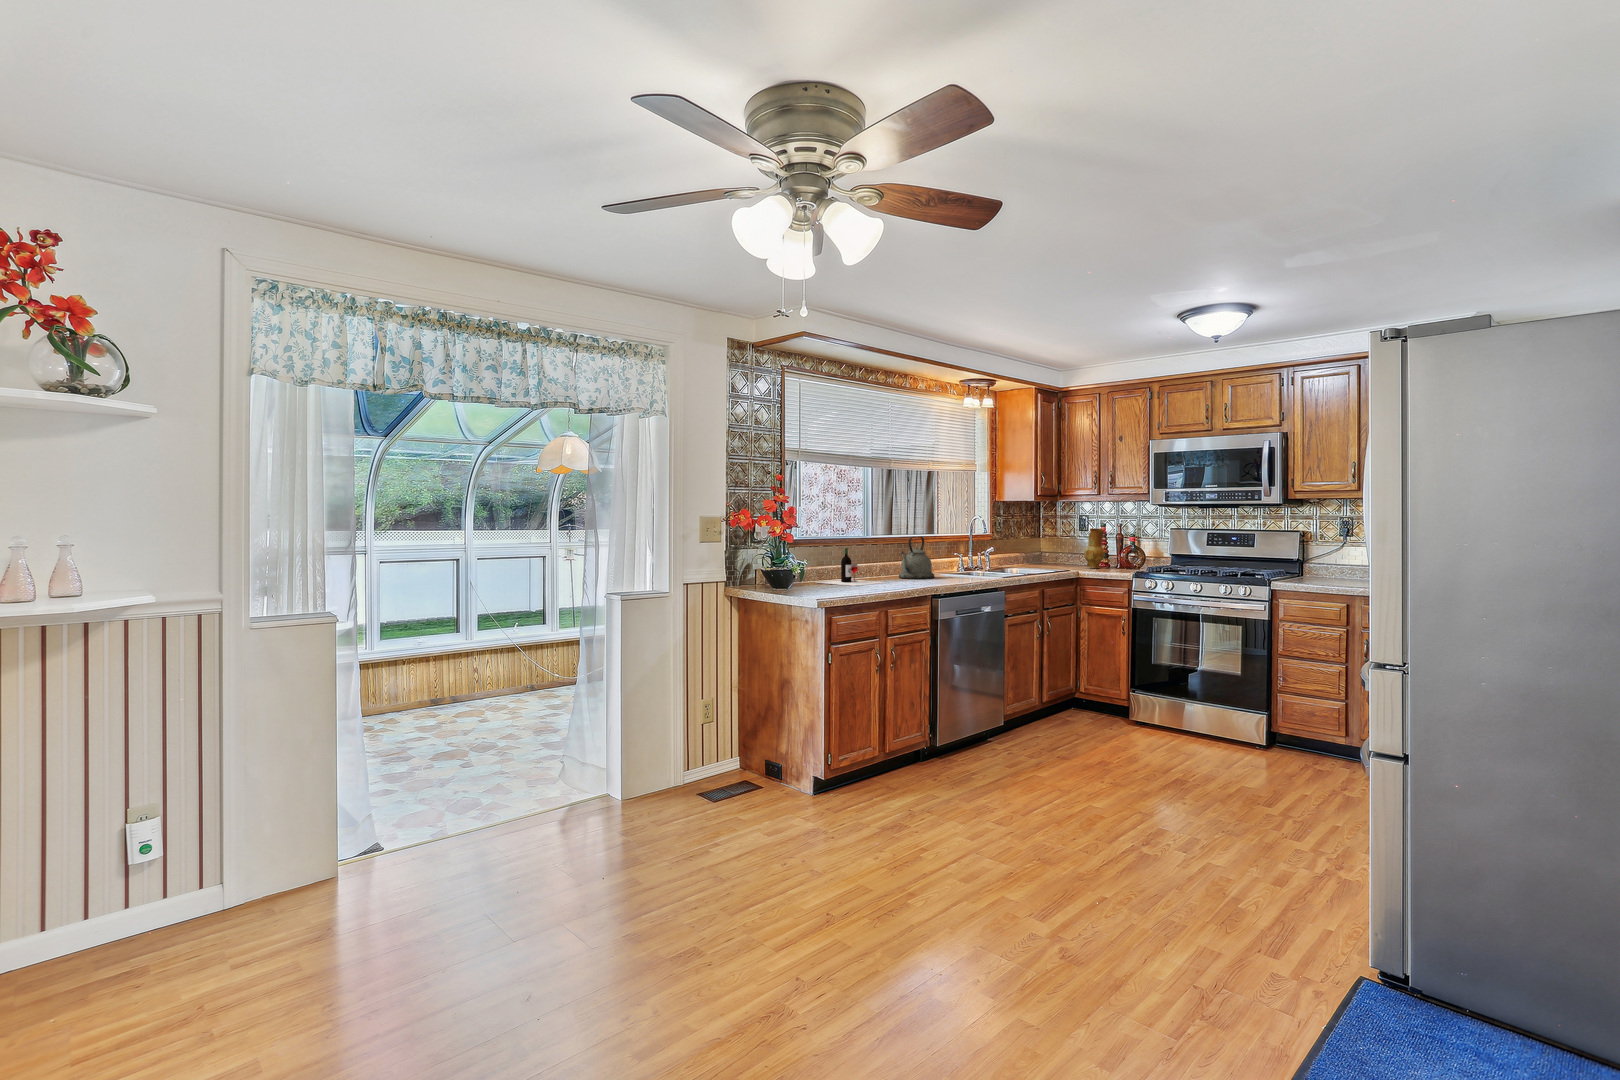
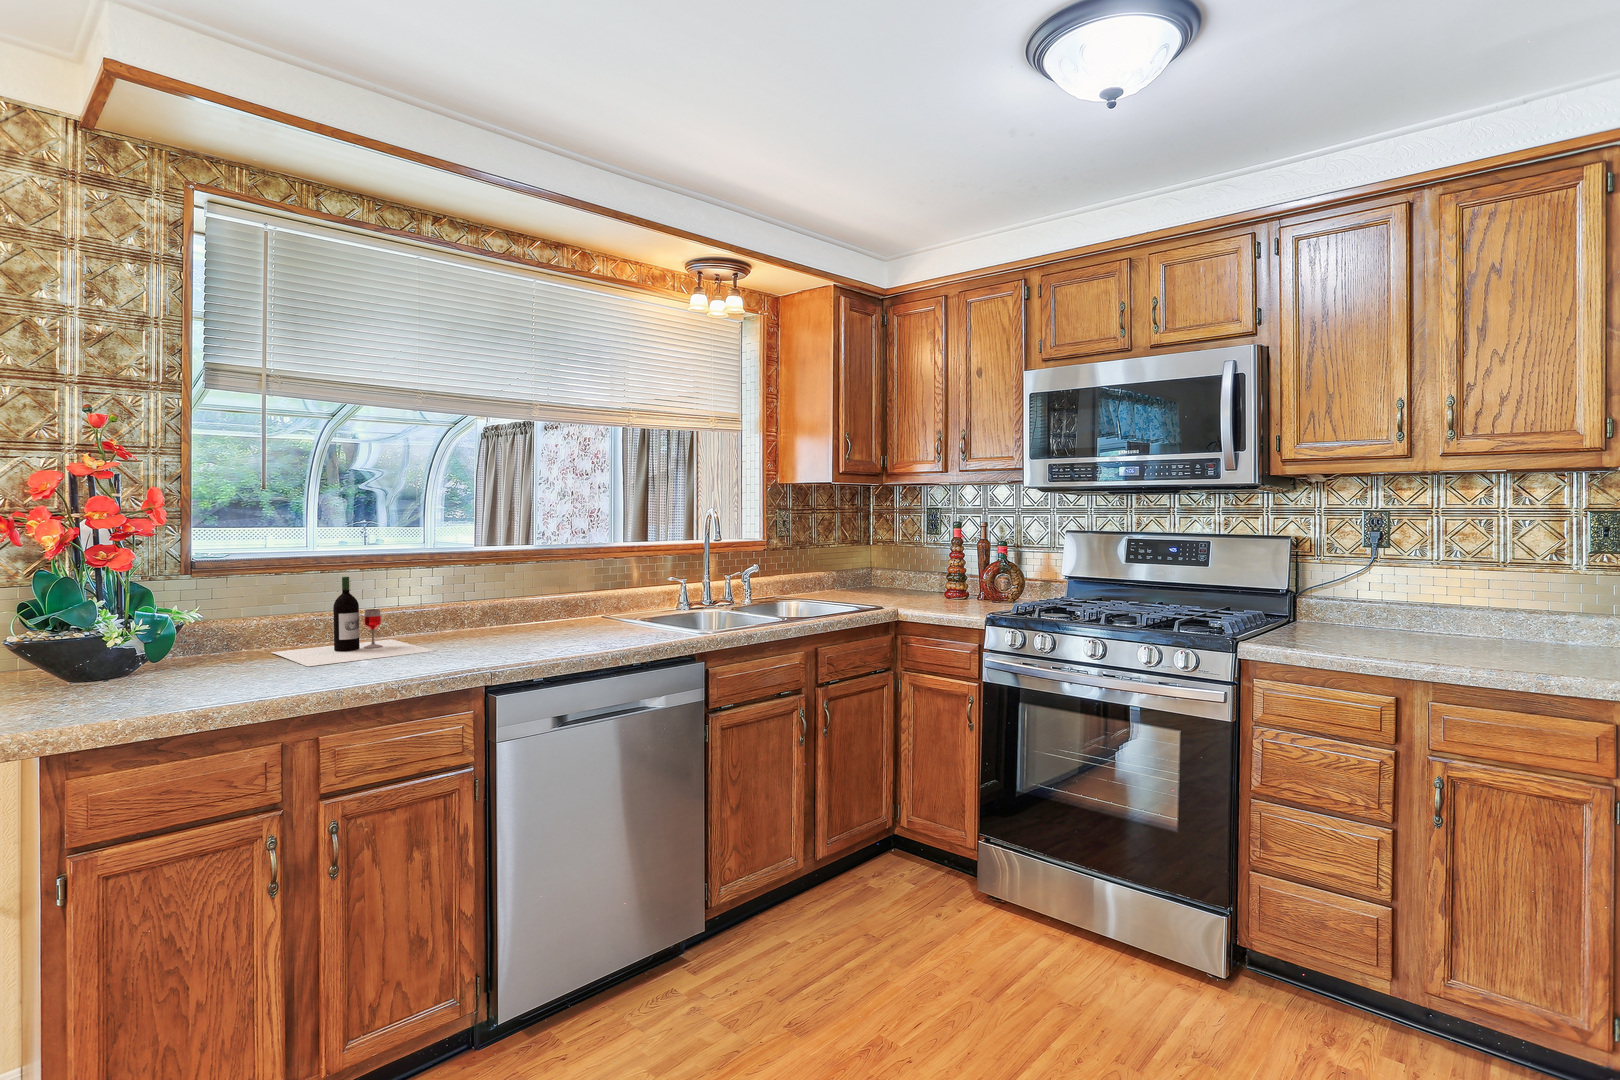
ceramic jug: present [1084,528,1105,568] -> none [918,531,953,601]
kettle: present [899,537,934,579] -> none [493,549,583,637]

